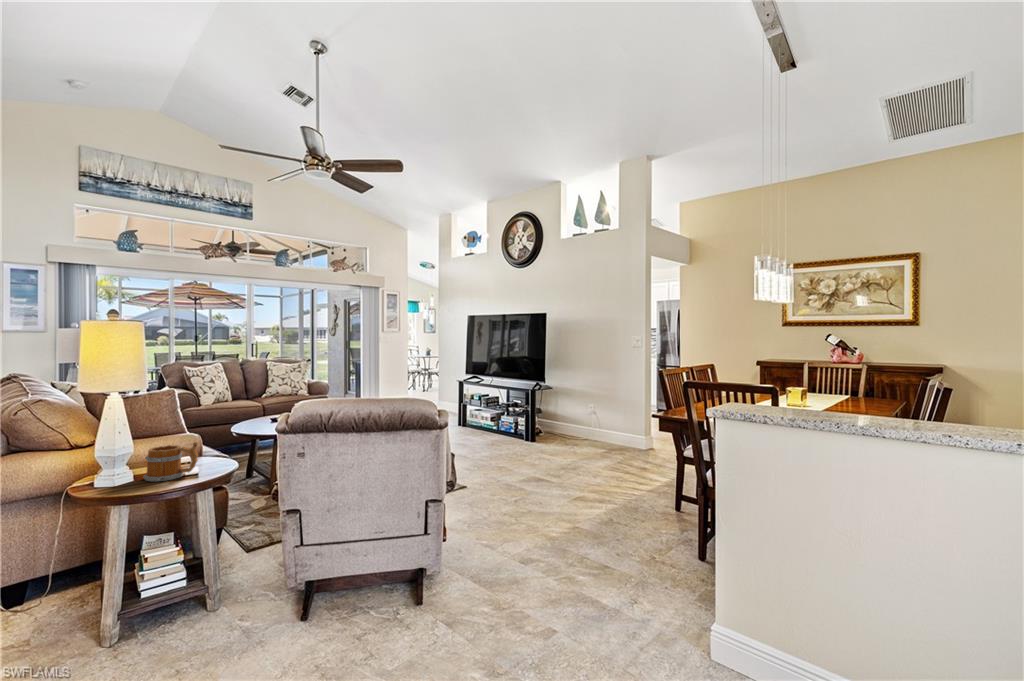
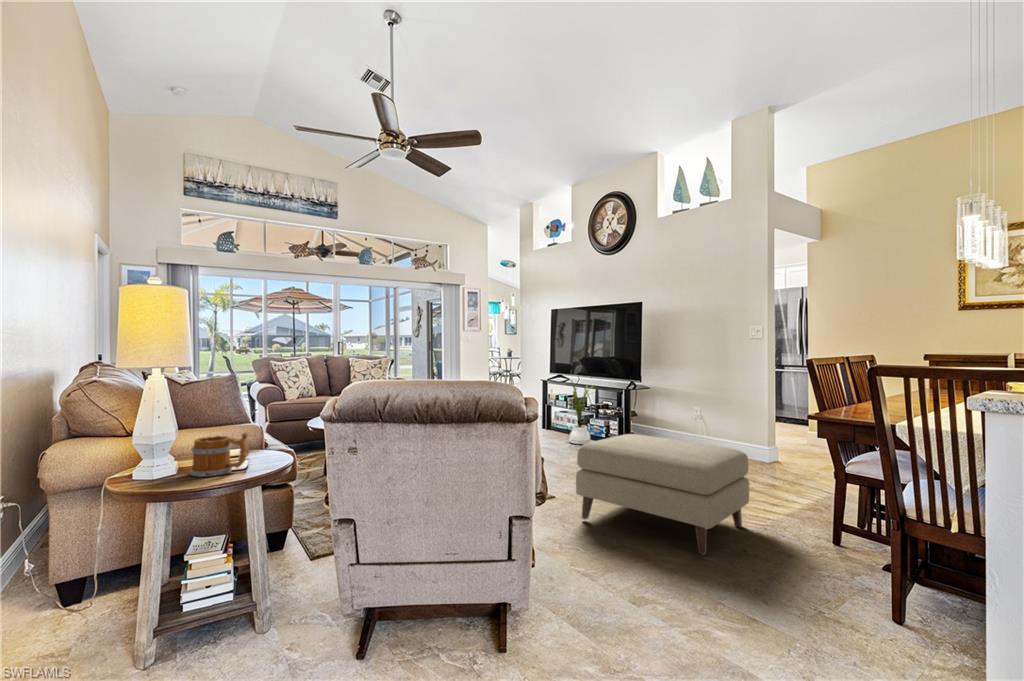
house plant: none [475,377,504,438] -> present [569,380,596,444]
ottoman: none [482,430,619,526] -> present [576,434,749,555]

